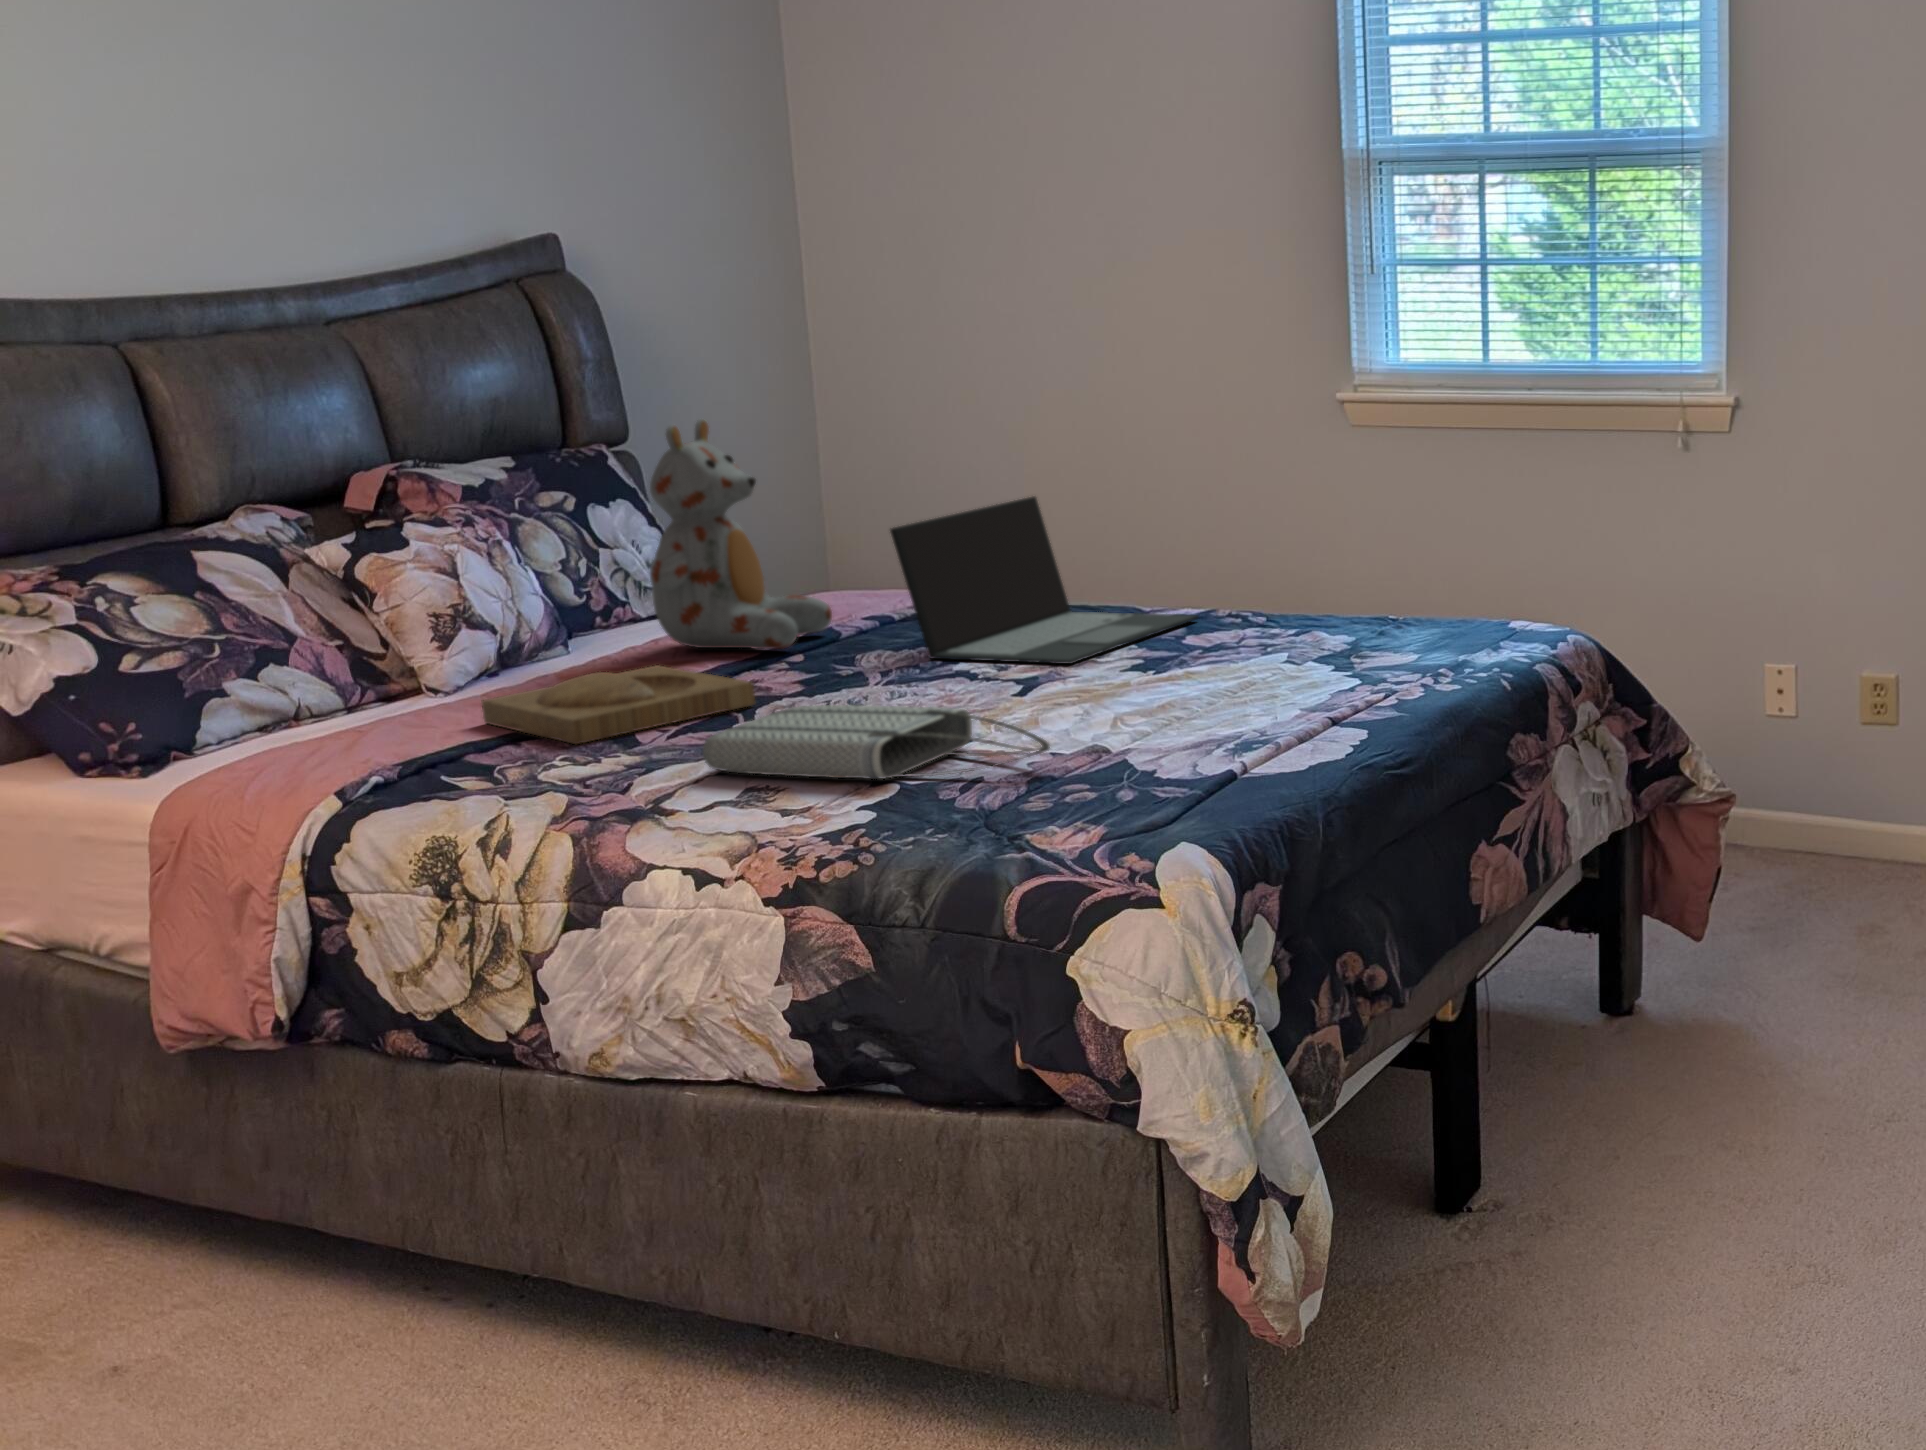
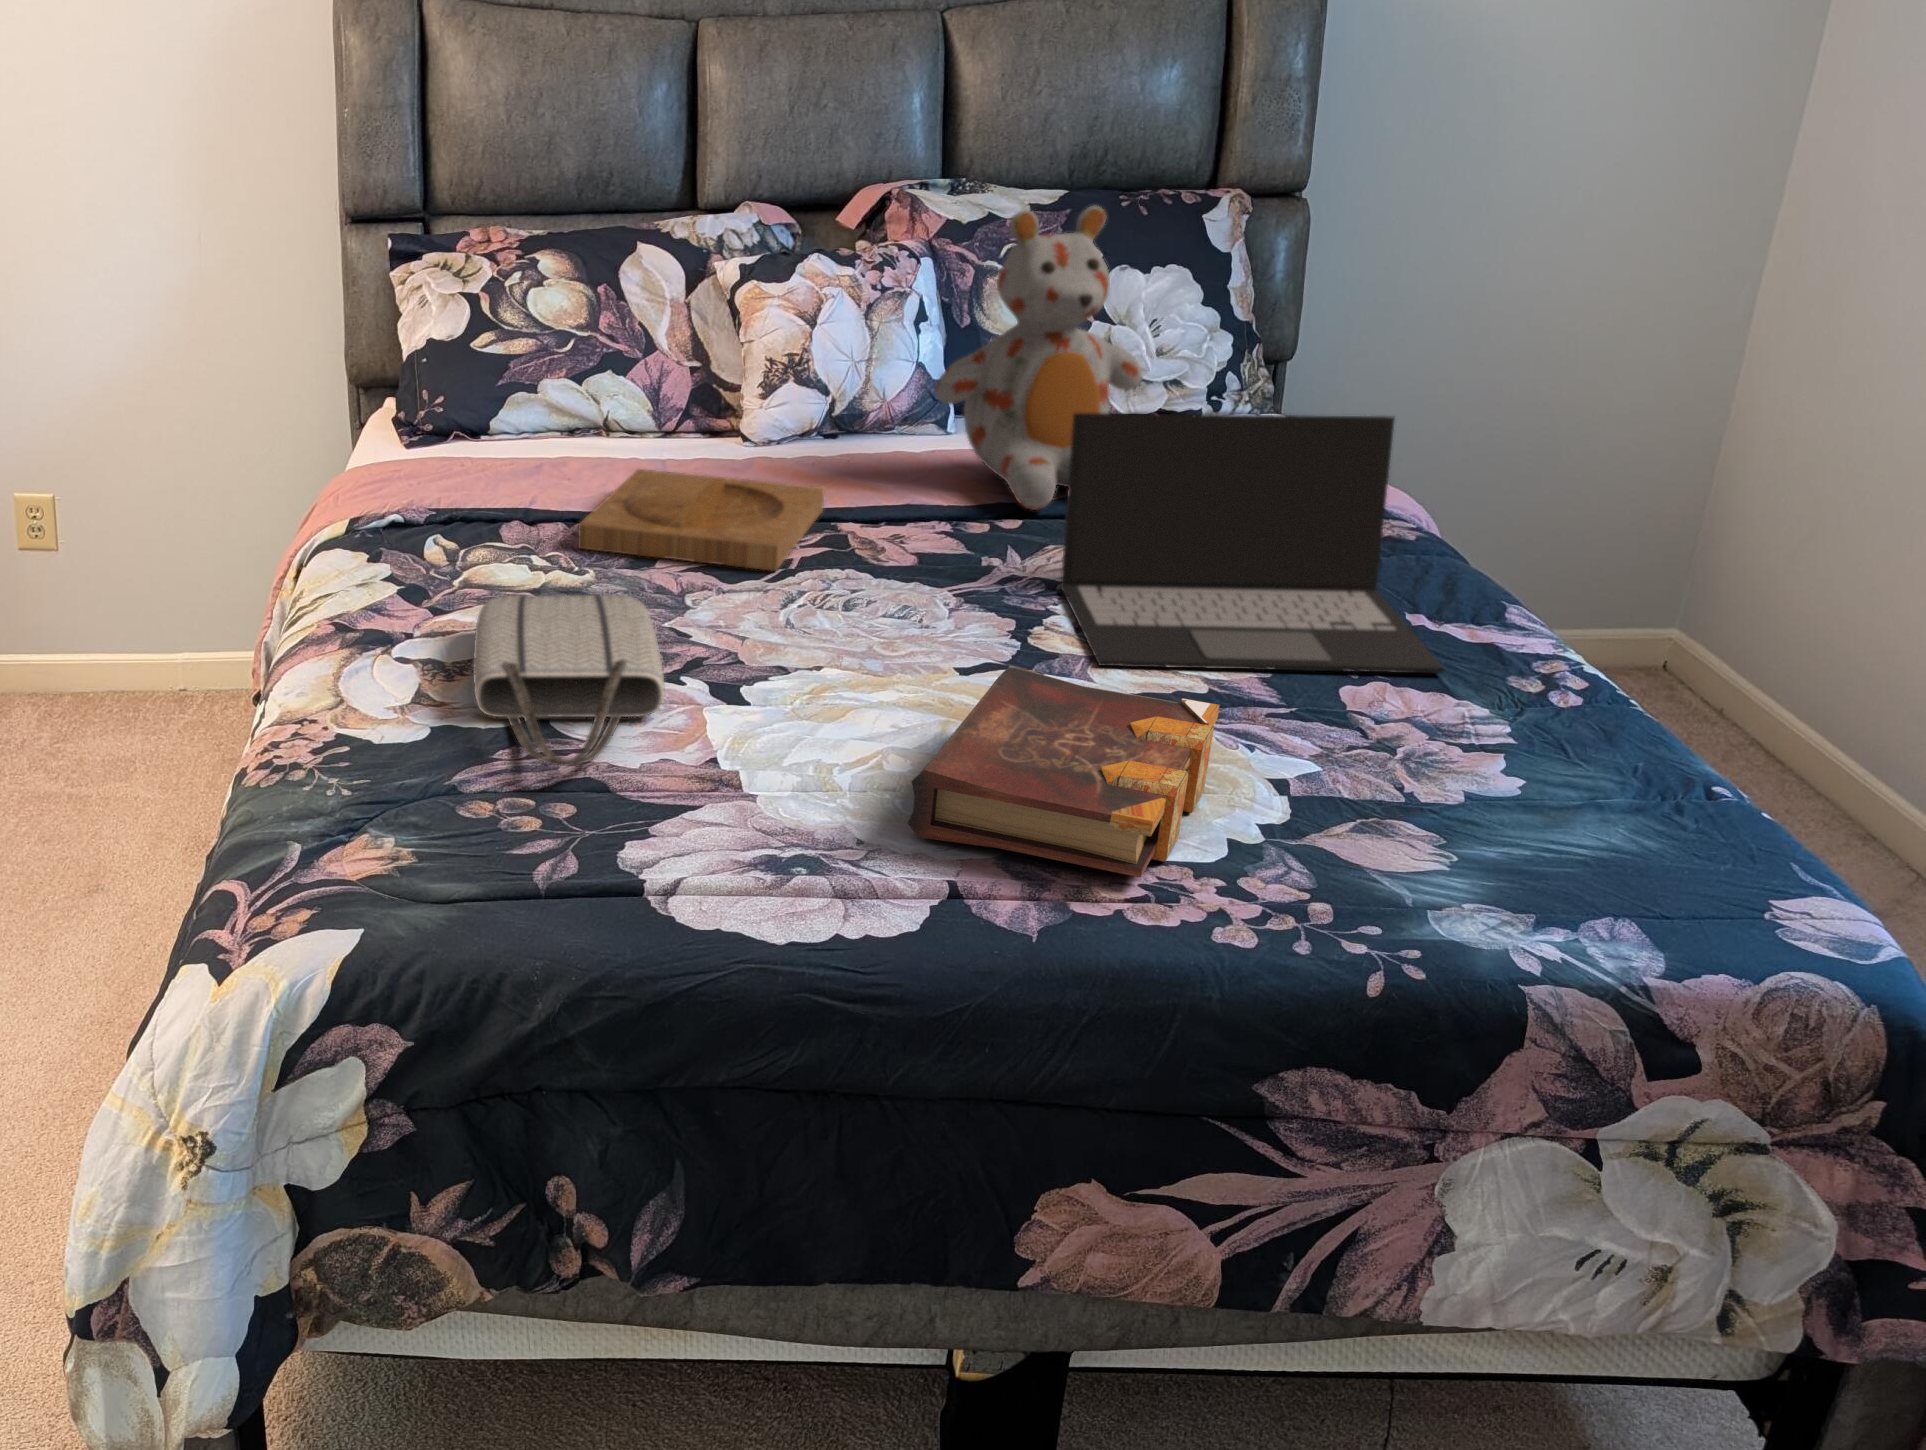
book: none [1121,616,1375,711] -> present [908,666,1220,877]

